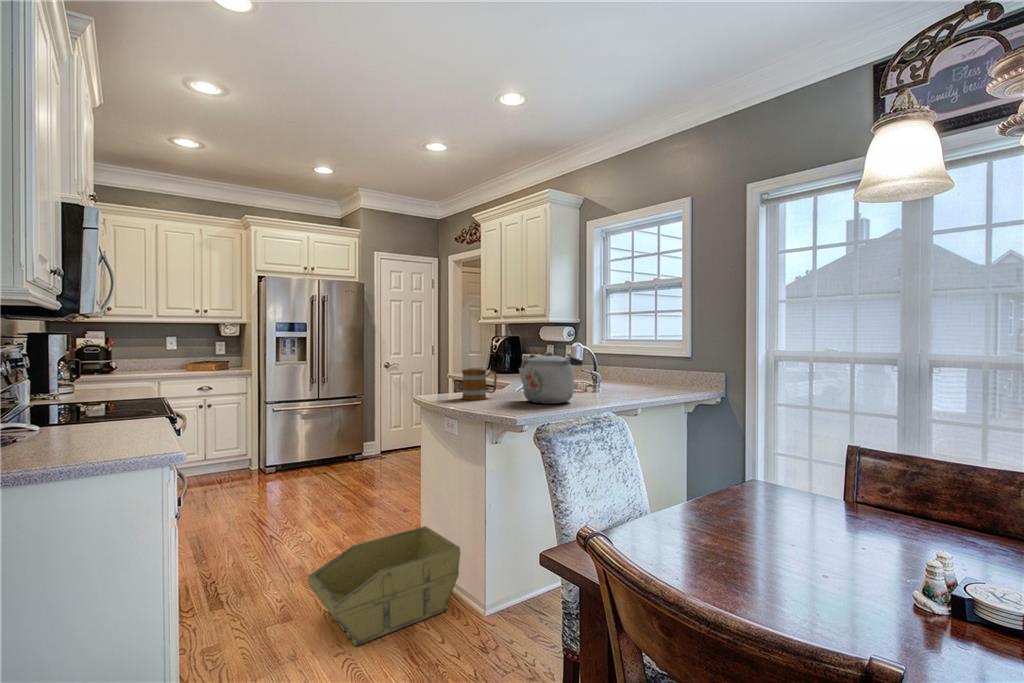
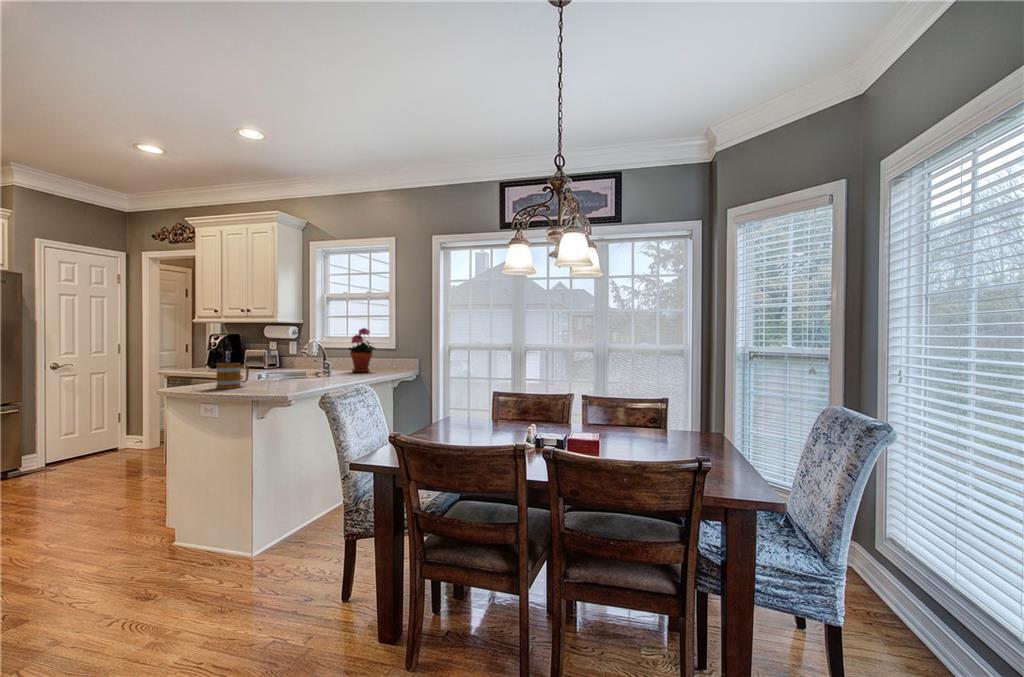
potted plant: none [629,327,664,386] -> present [349,328,375,372]
kettle: present [519,352,583,404] -> none [271,347,326,387]
storage bin: present [308,526,460,646] -> none [59,503,226,608]

